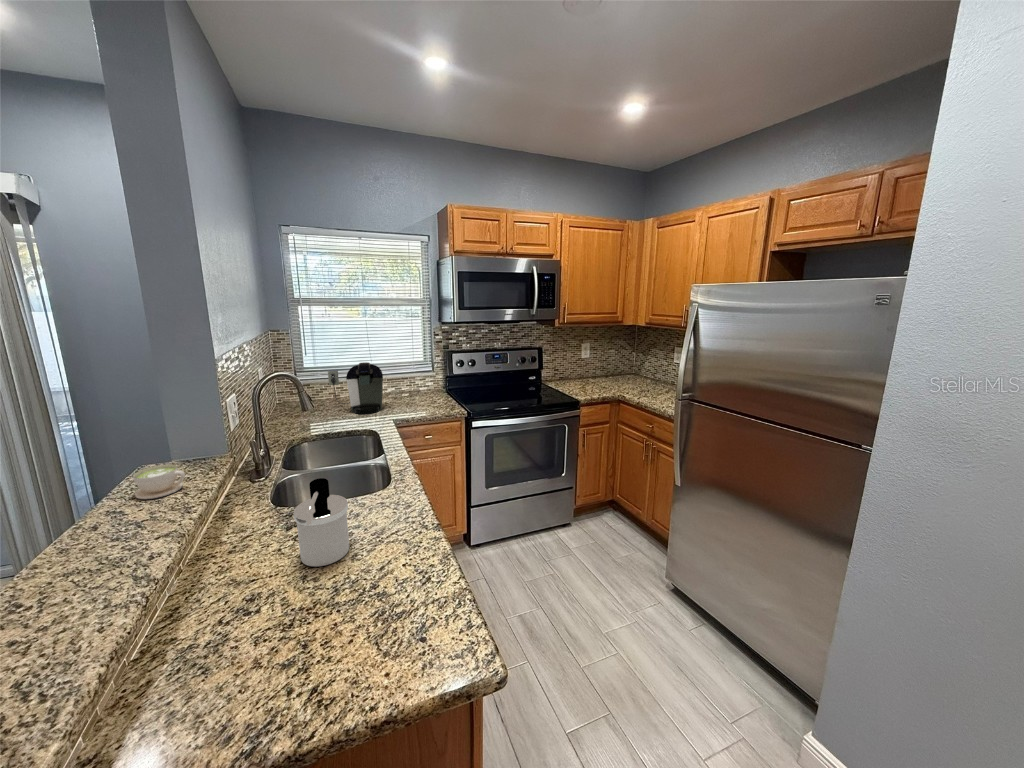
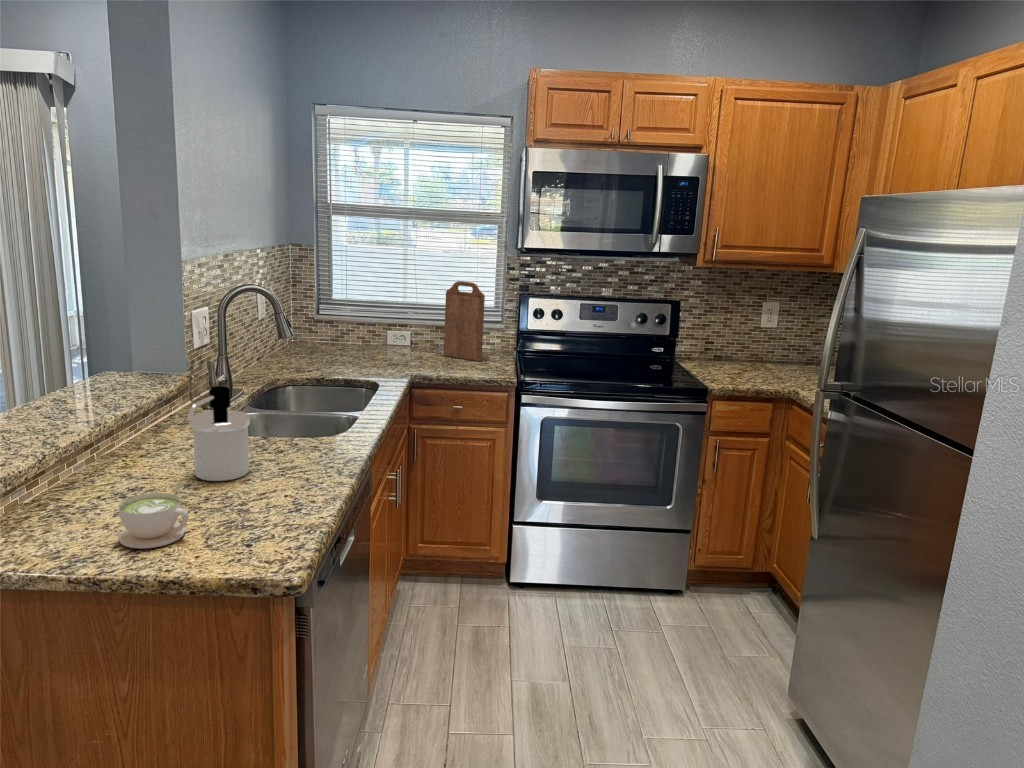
cutting board: none [398,348,429,400] -> present [444,281,485,361]
coffee maker: present [328,362,383,414] -> none [348,295,414,367]
coffee cup: present [133,464,185,499] -> present [119,493,189,549]

